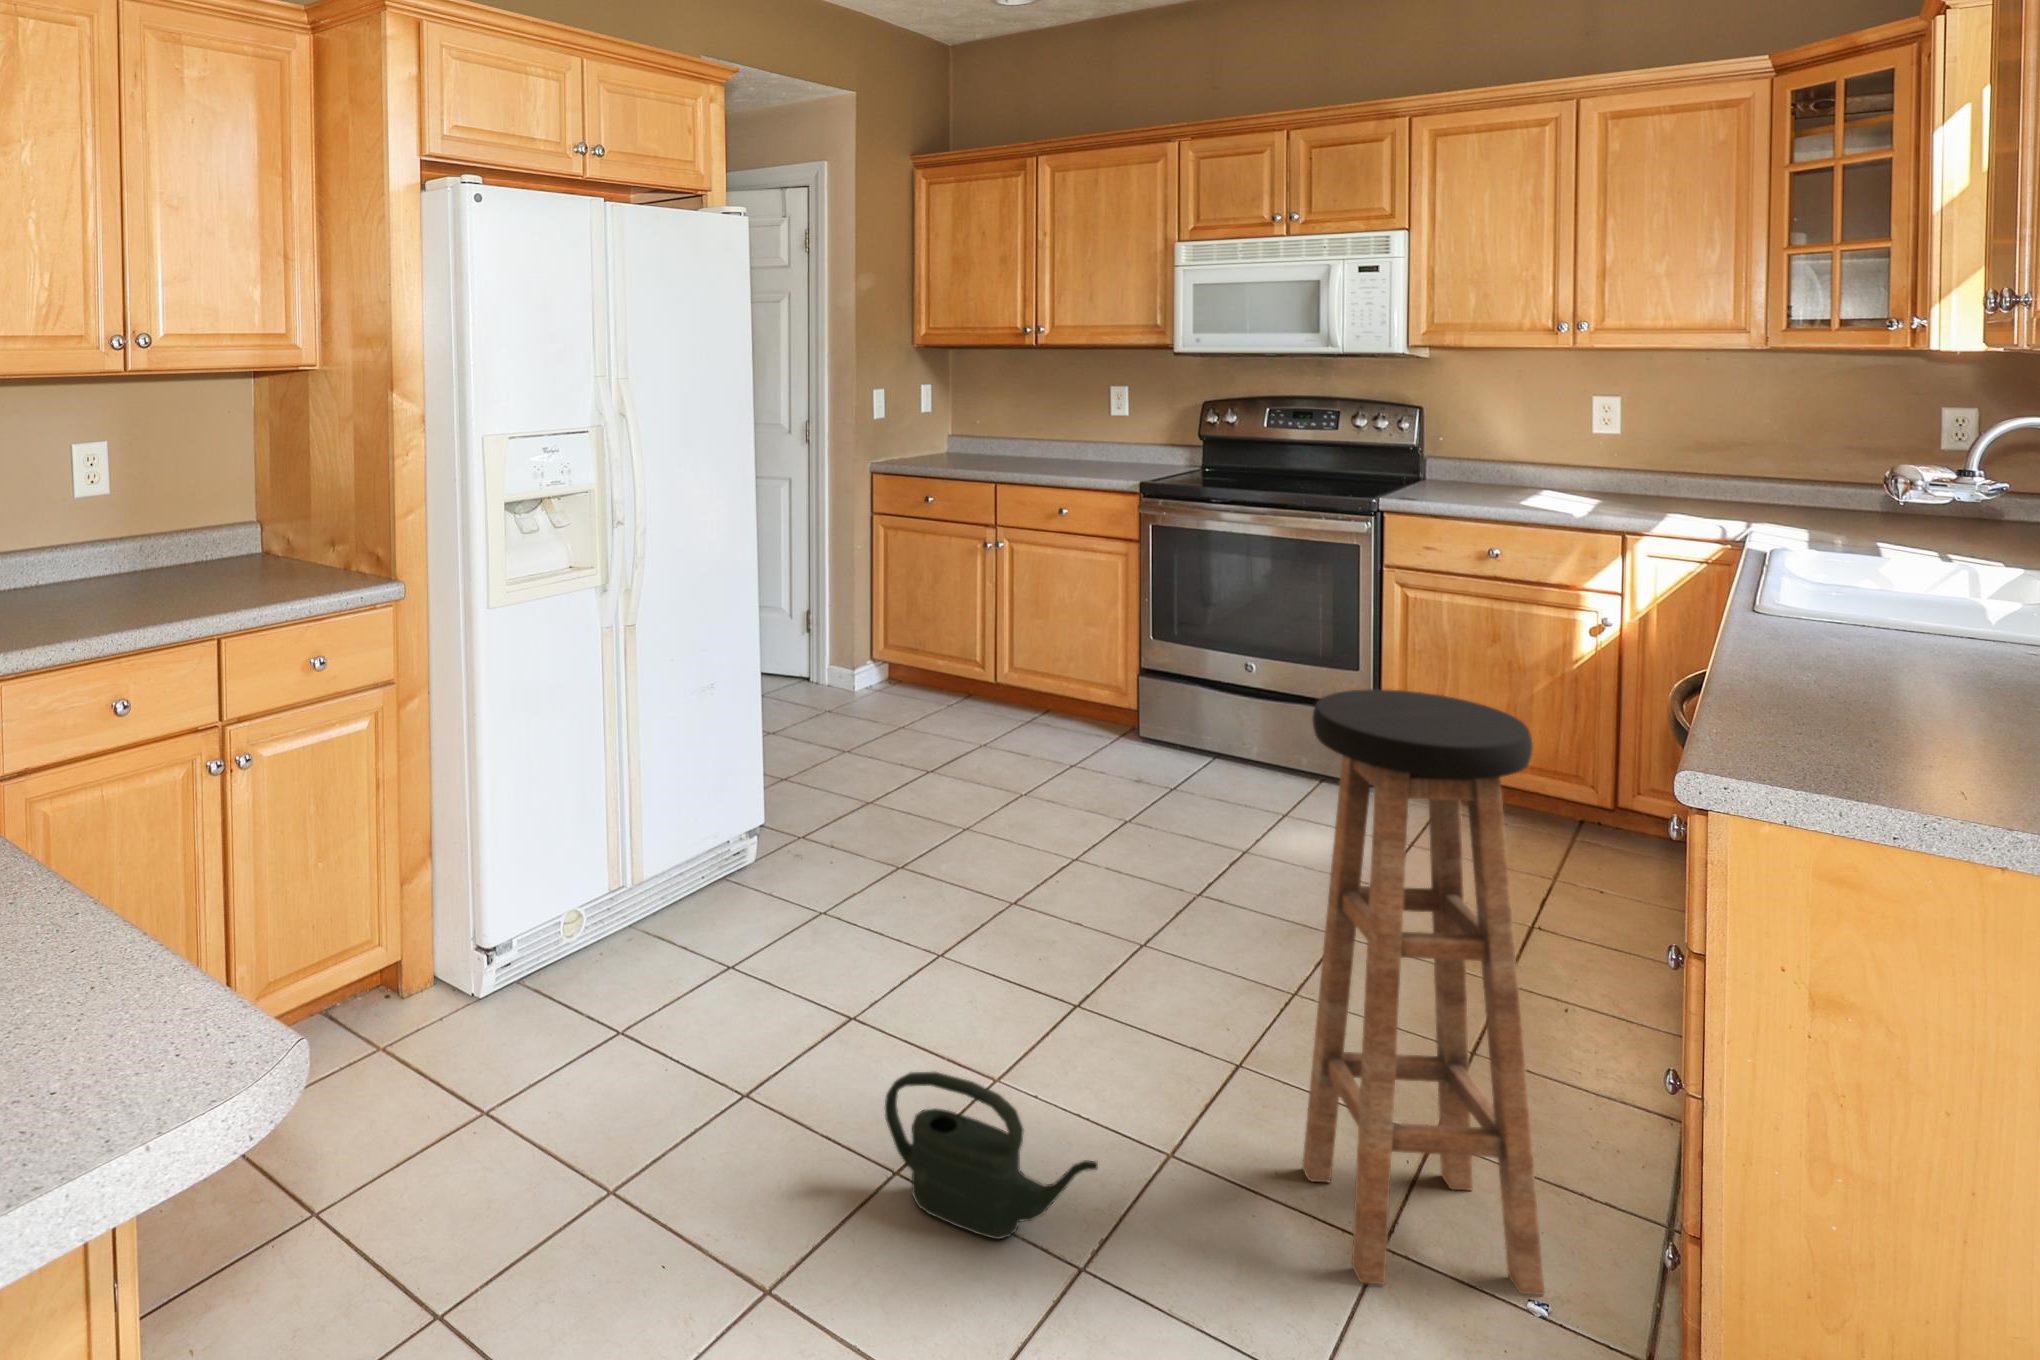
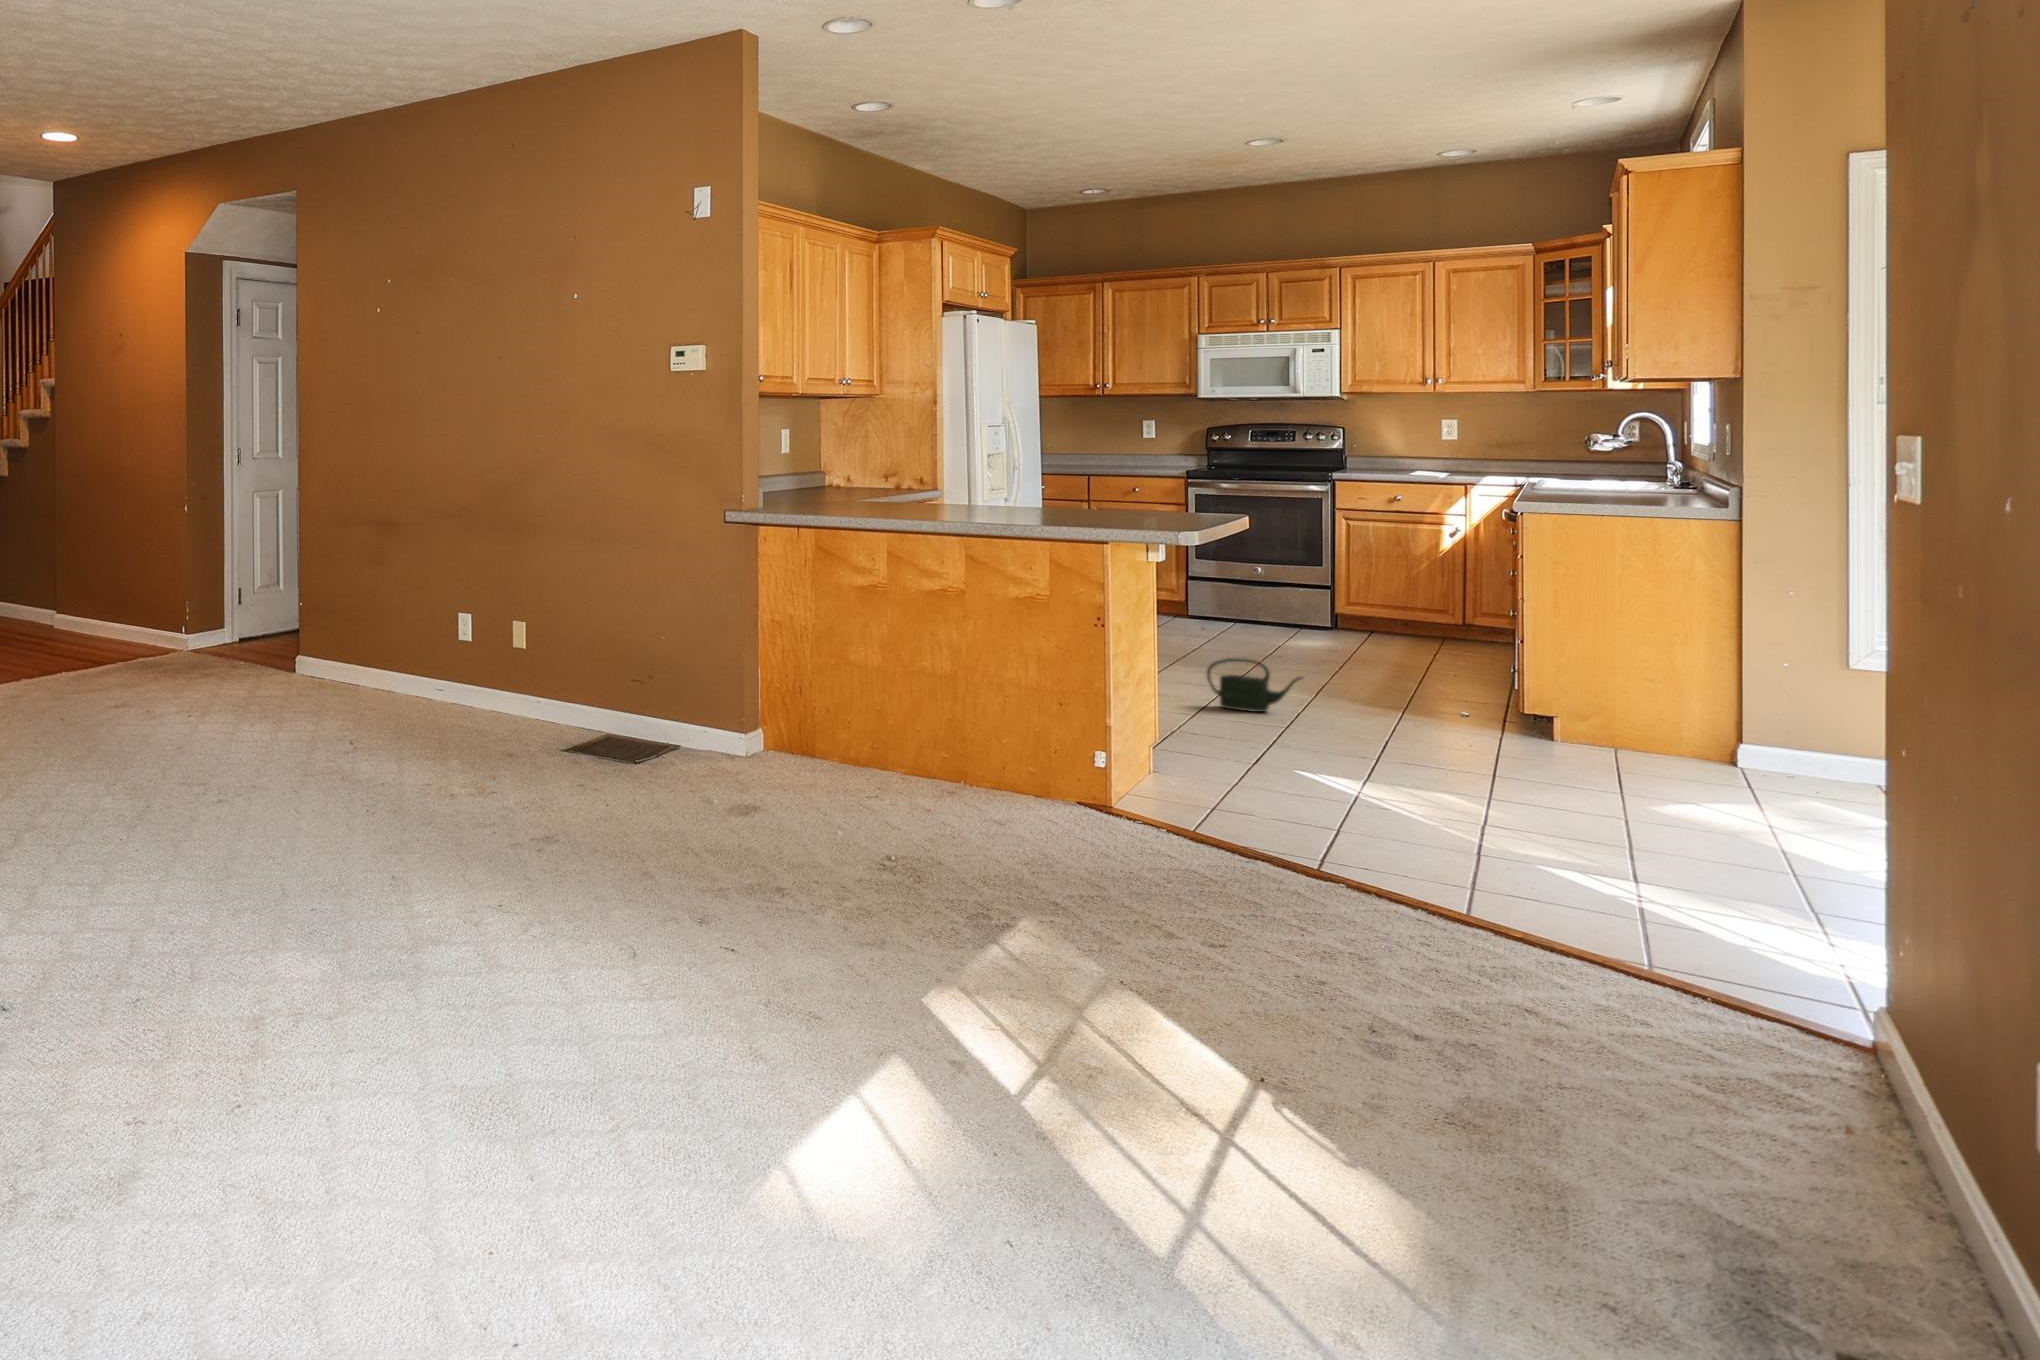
bar stool: present [1302,689,1544,1295] -> none [1365,512,1468,716]

